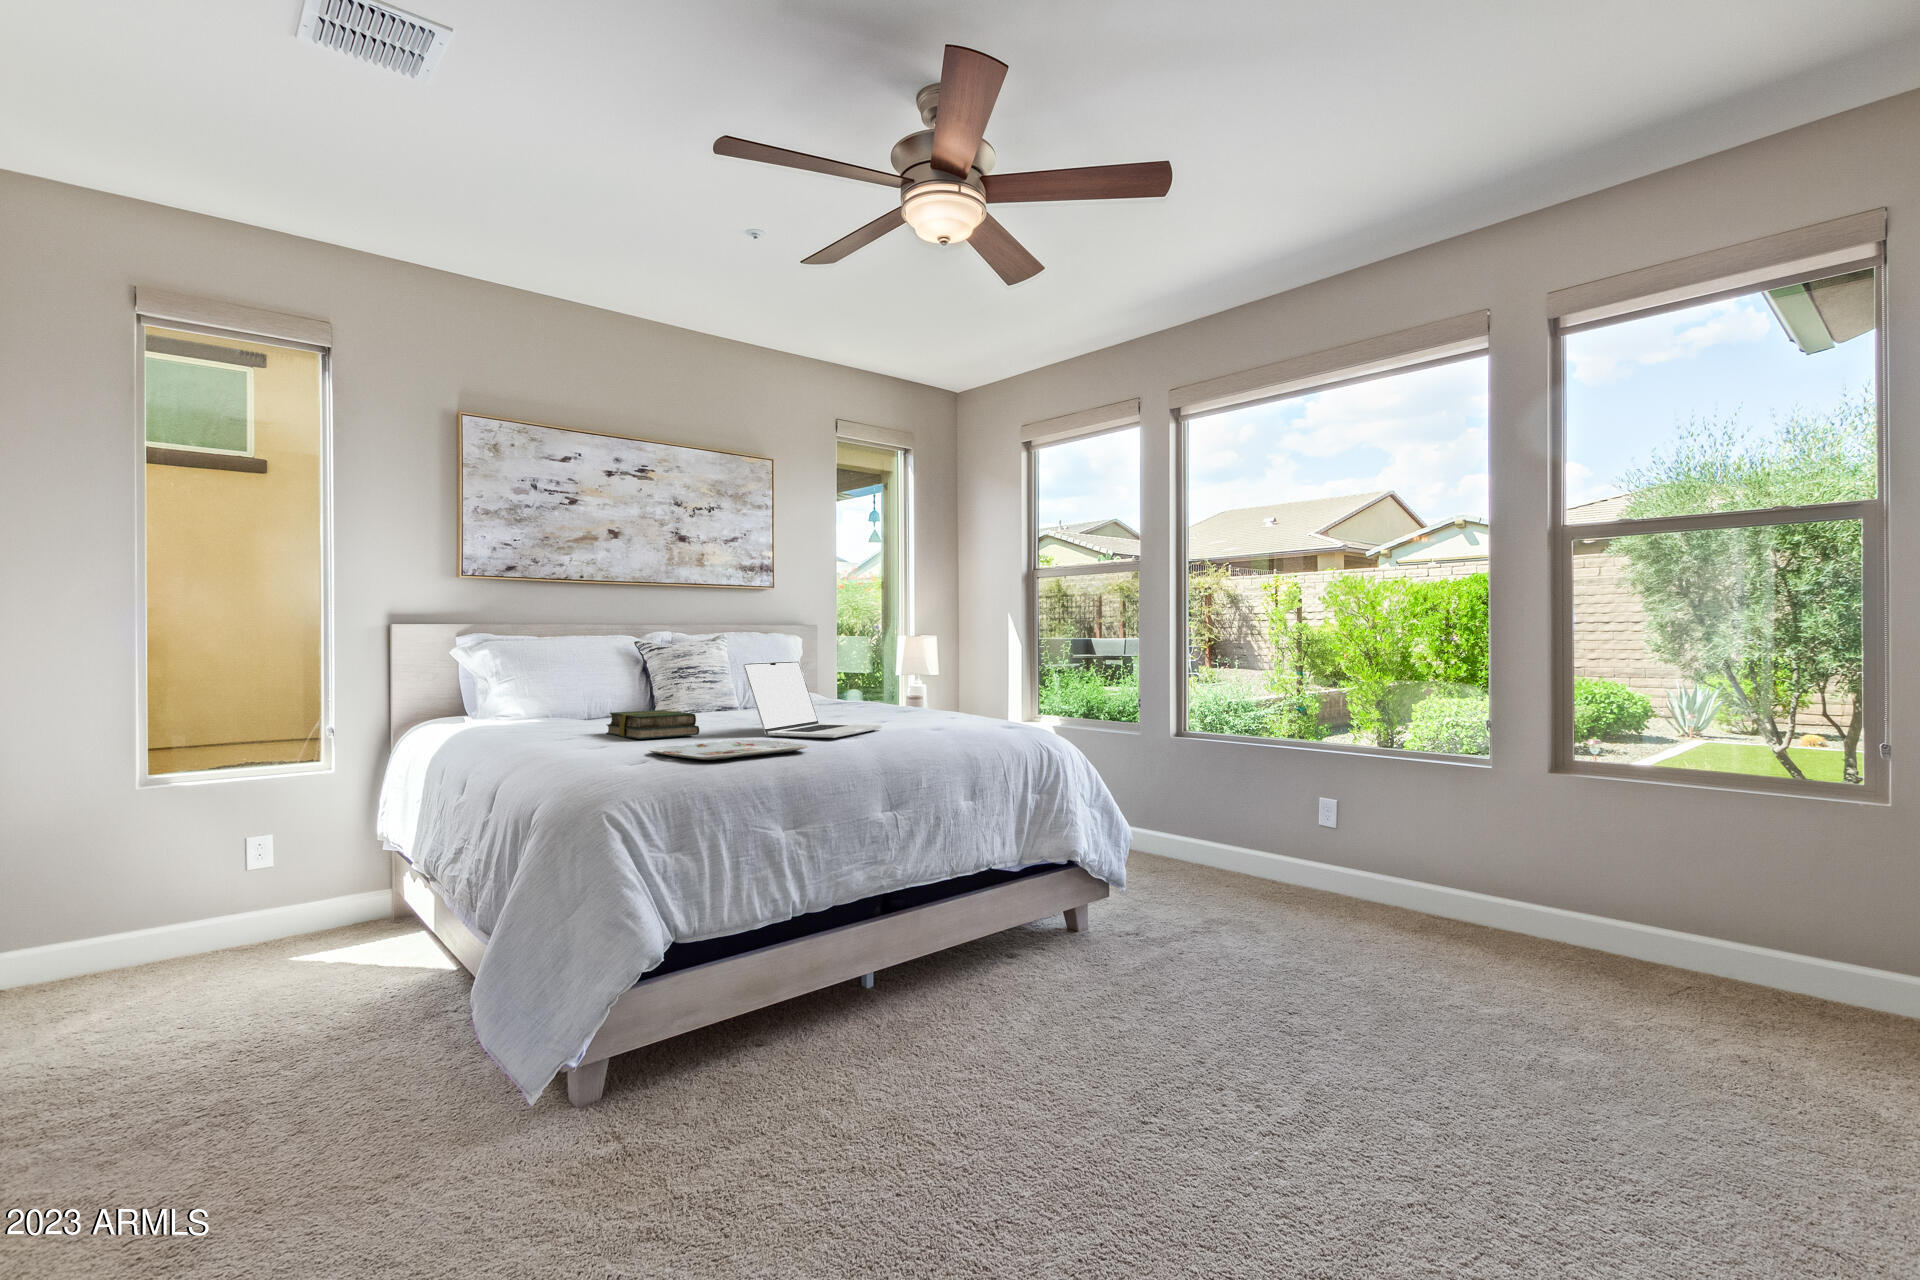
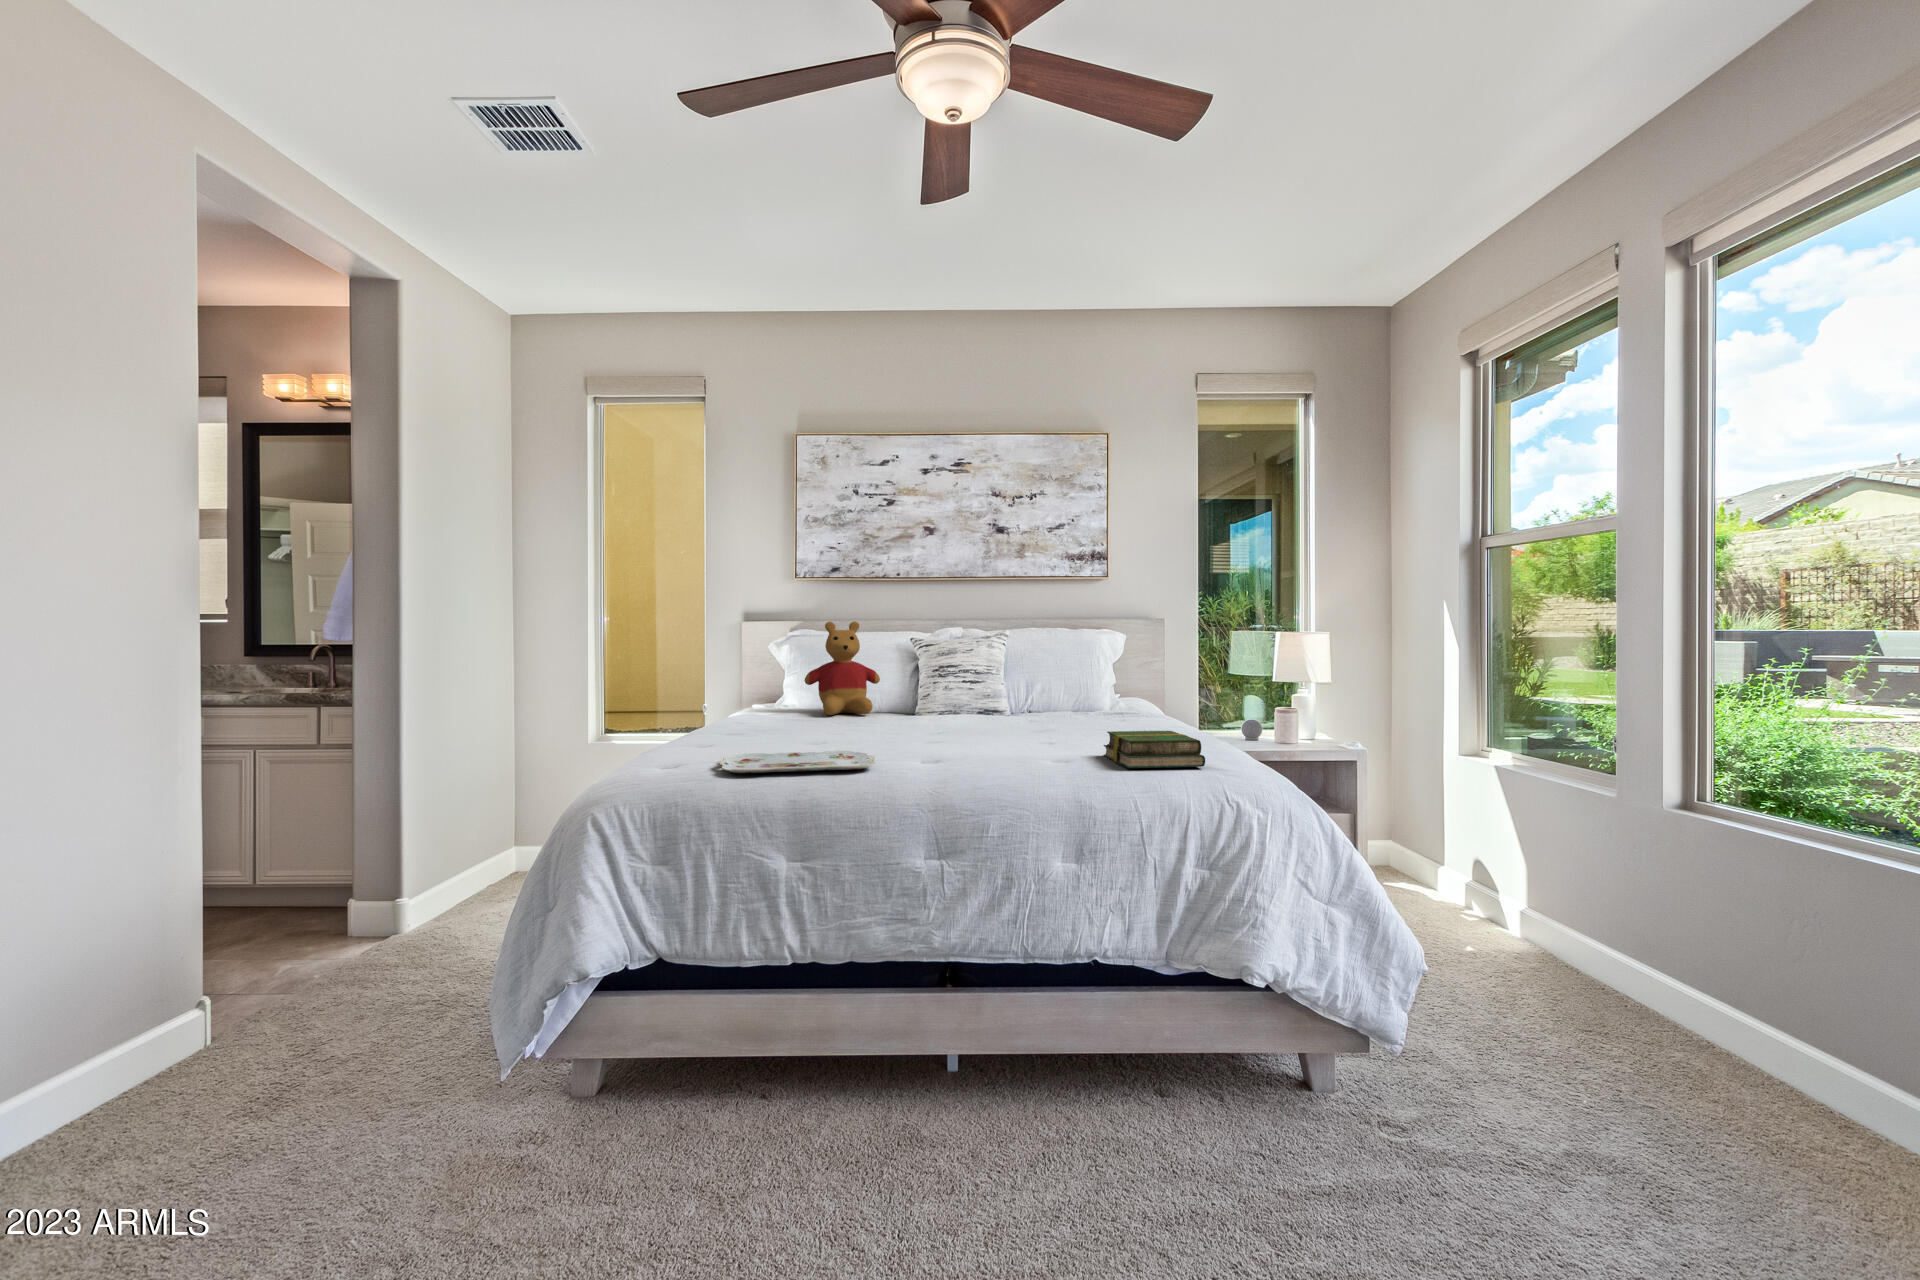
stuffed bear: none [551,623,633,718] -> present [804,622,880,715]
laptop: present [743,661,882,738] -> none [888,664,1050,756]
book: present [607,710,699,739] -> present [1104,731,1205,768]

